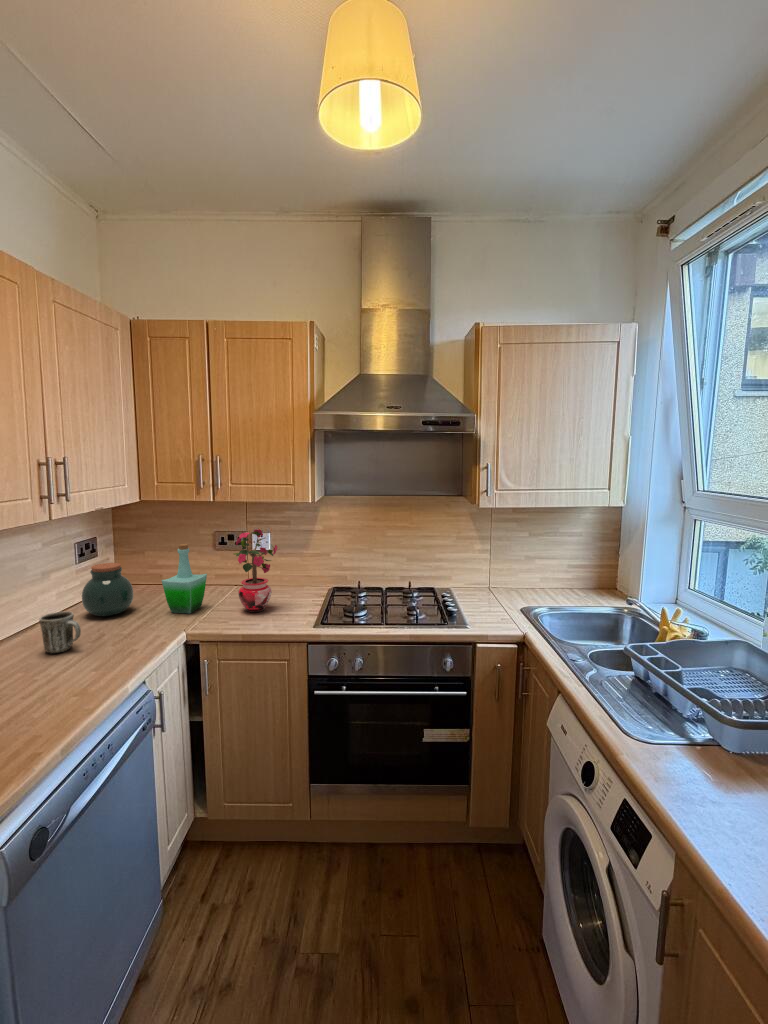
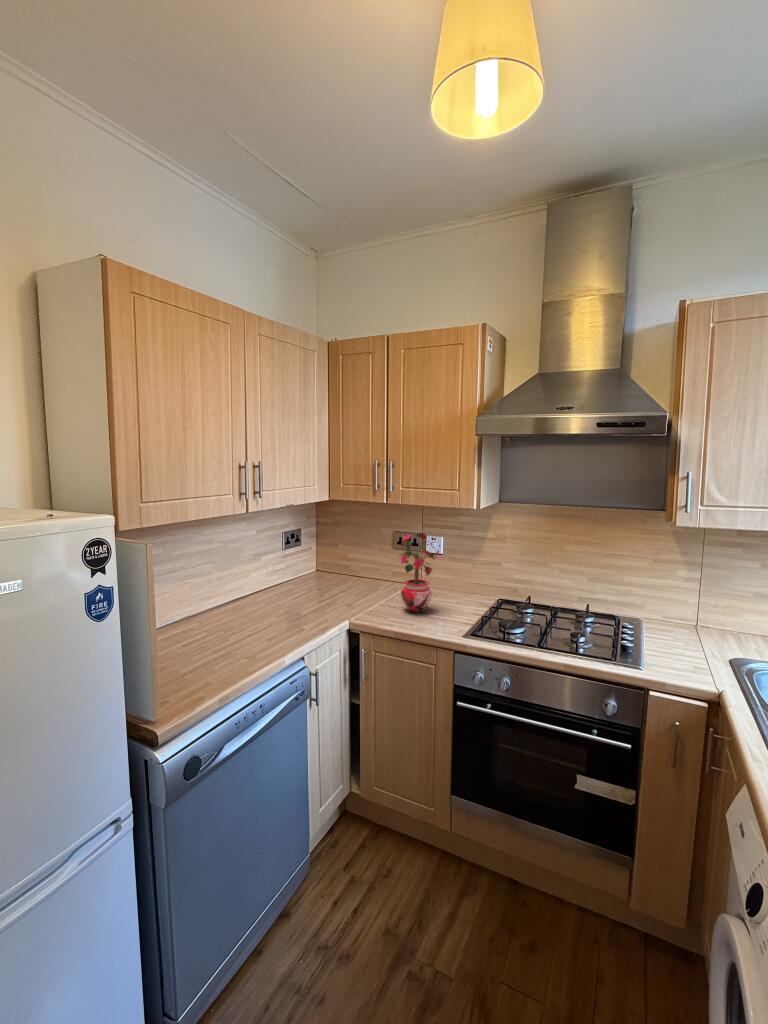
bottle: present [162,544,207,614] -> none [338,541,377,605]
jar: present [82,563,133,616] -> none [280,552,319,597]
mug: present [39,611,81,653] -> none [240,588,267,621]

